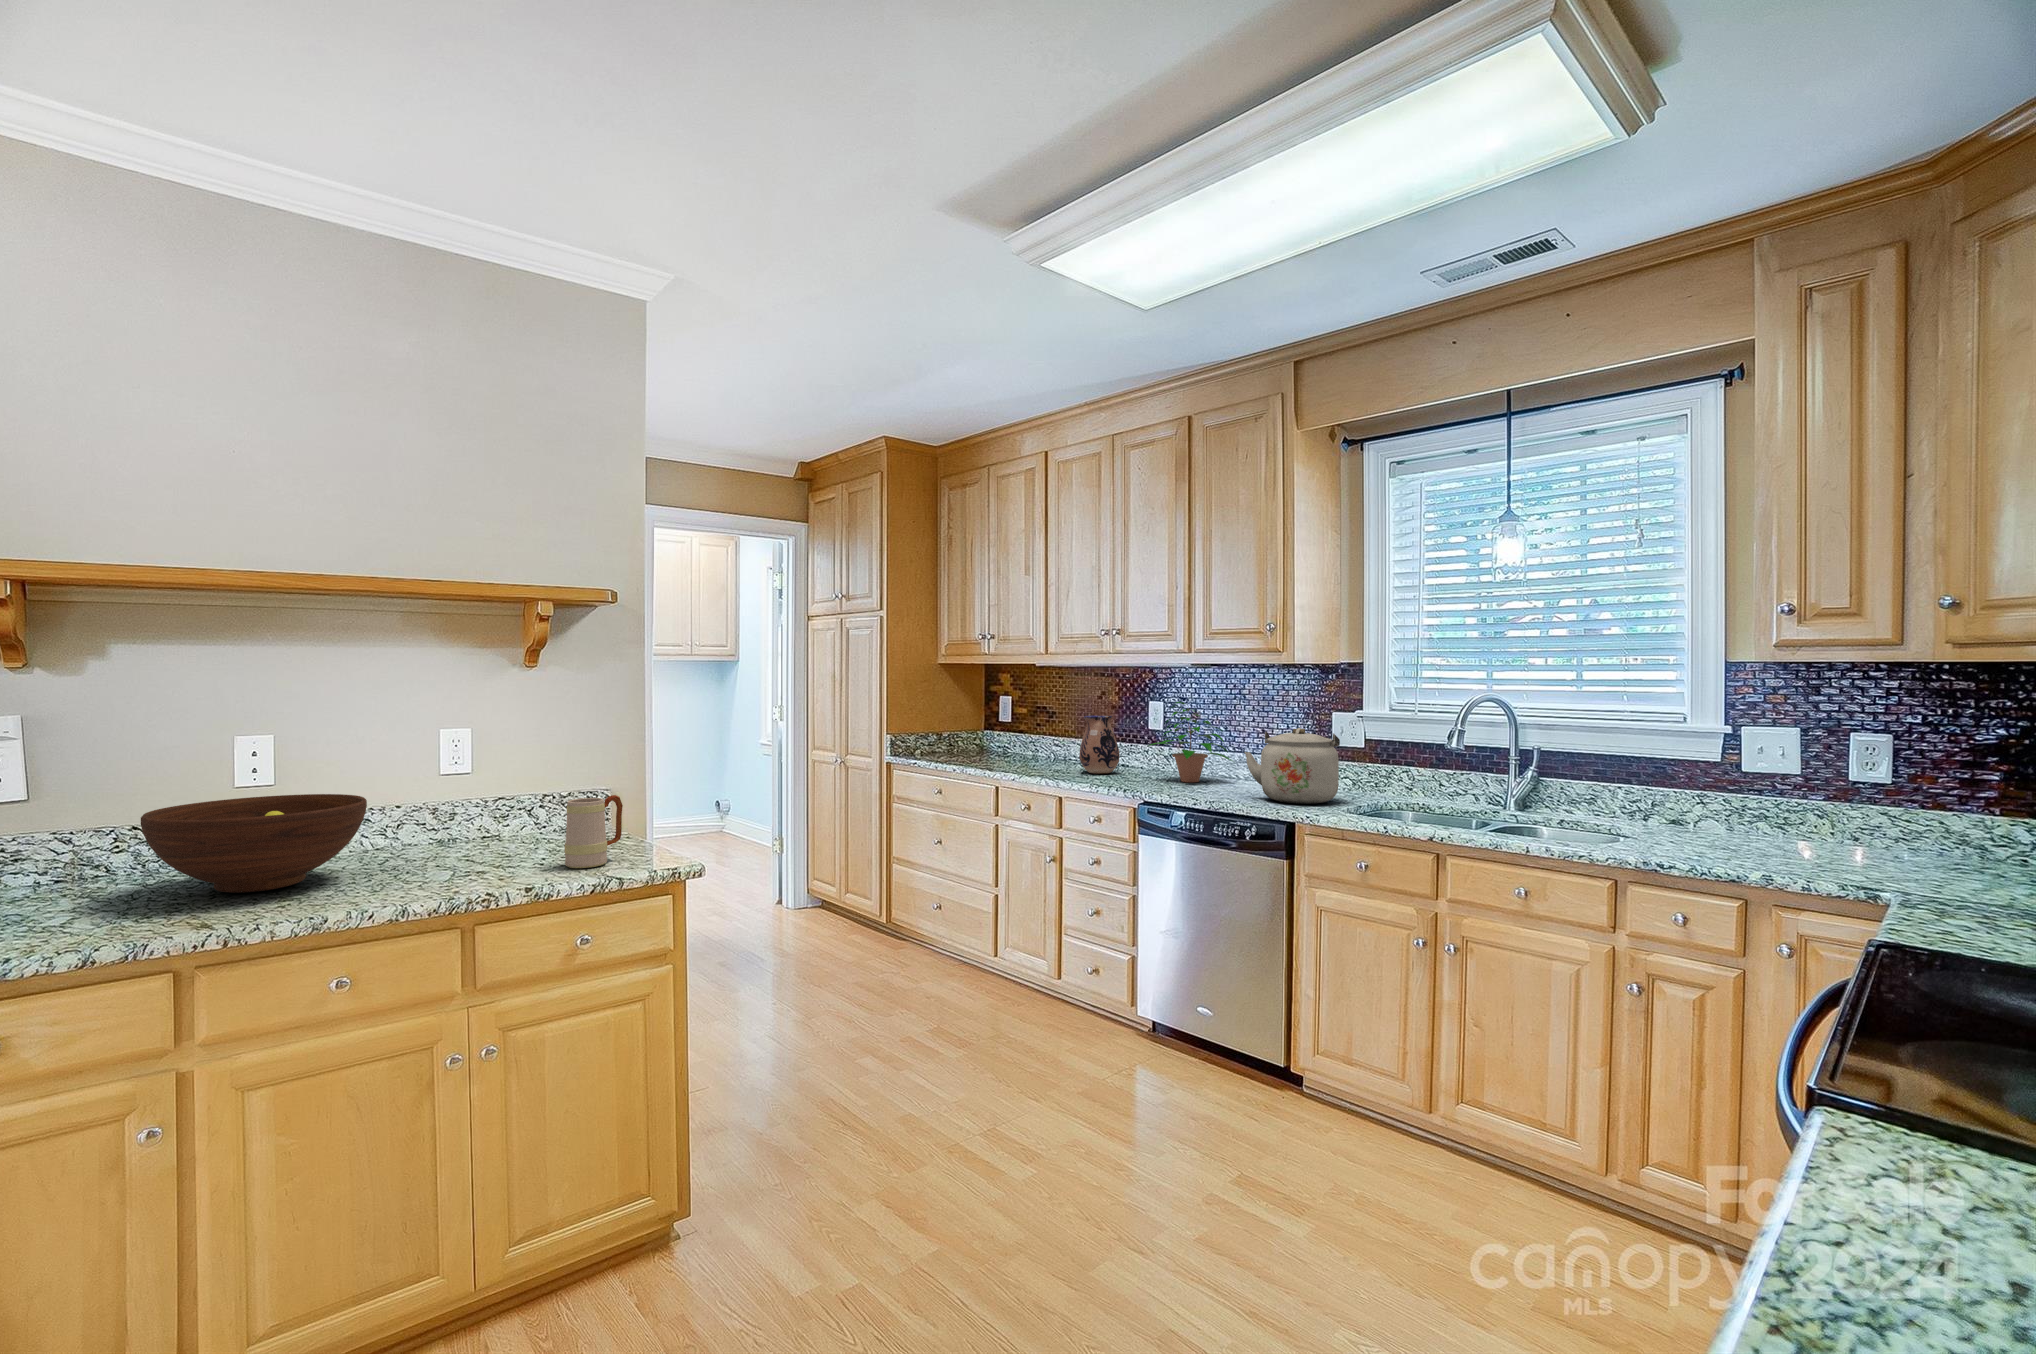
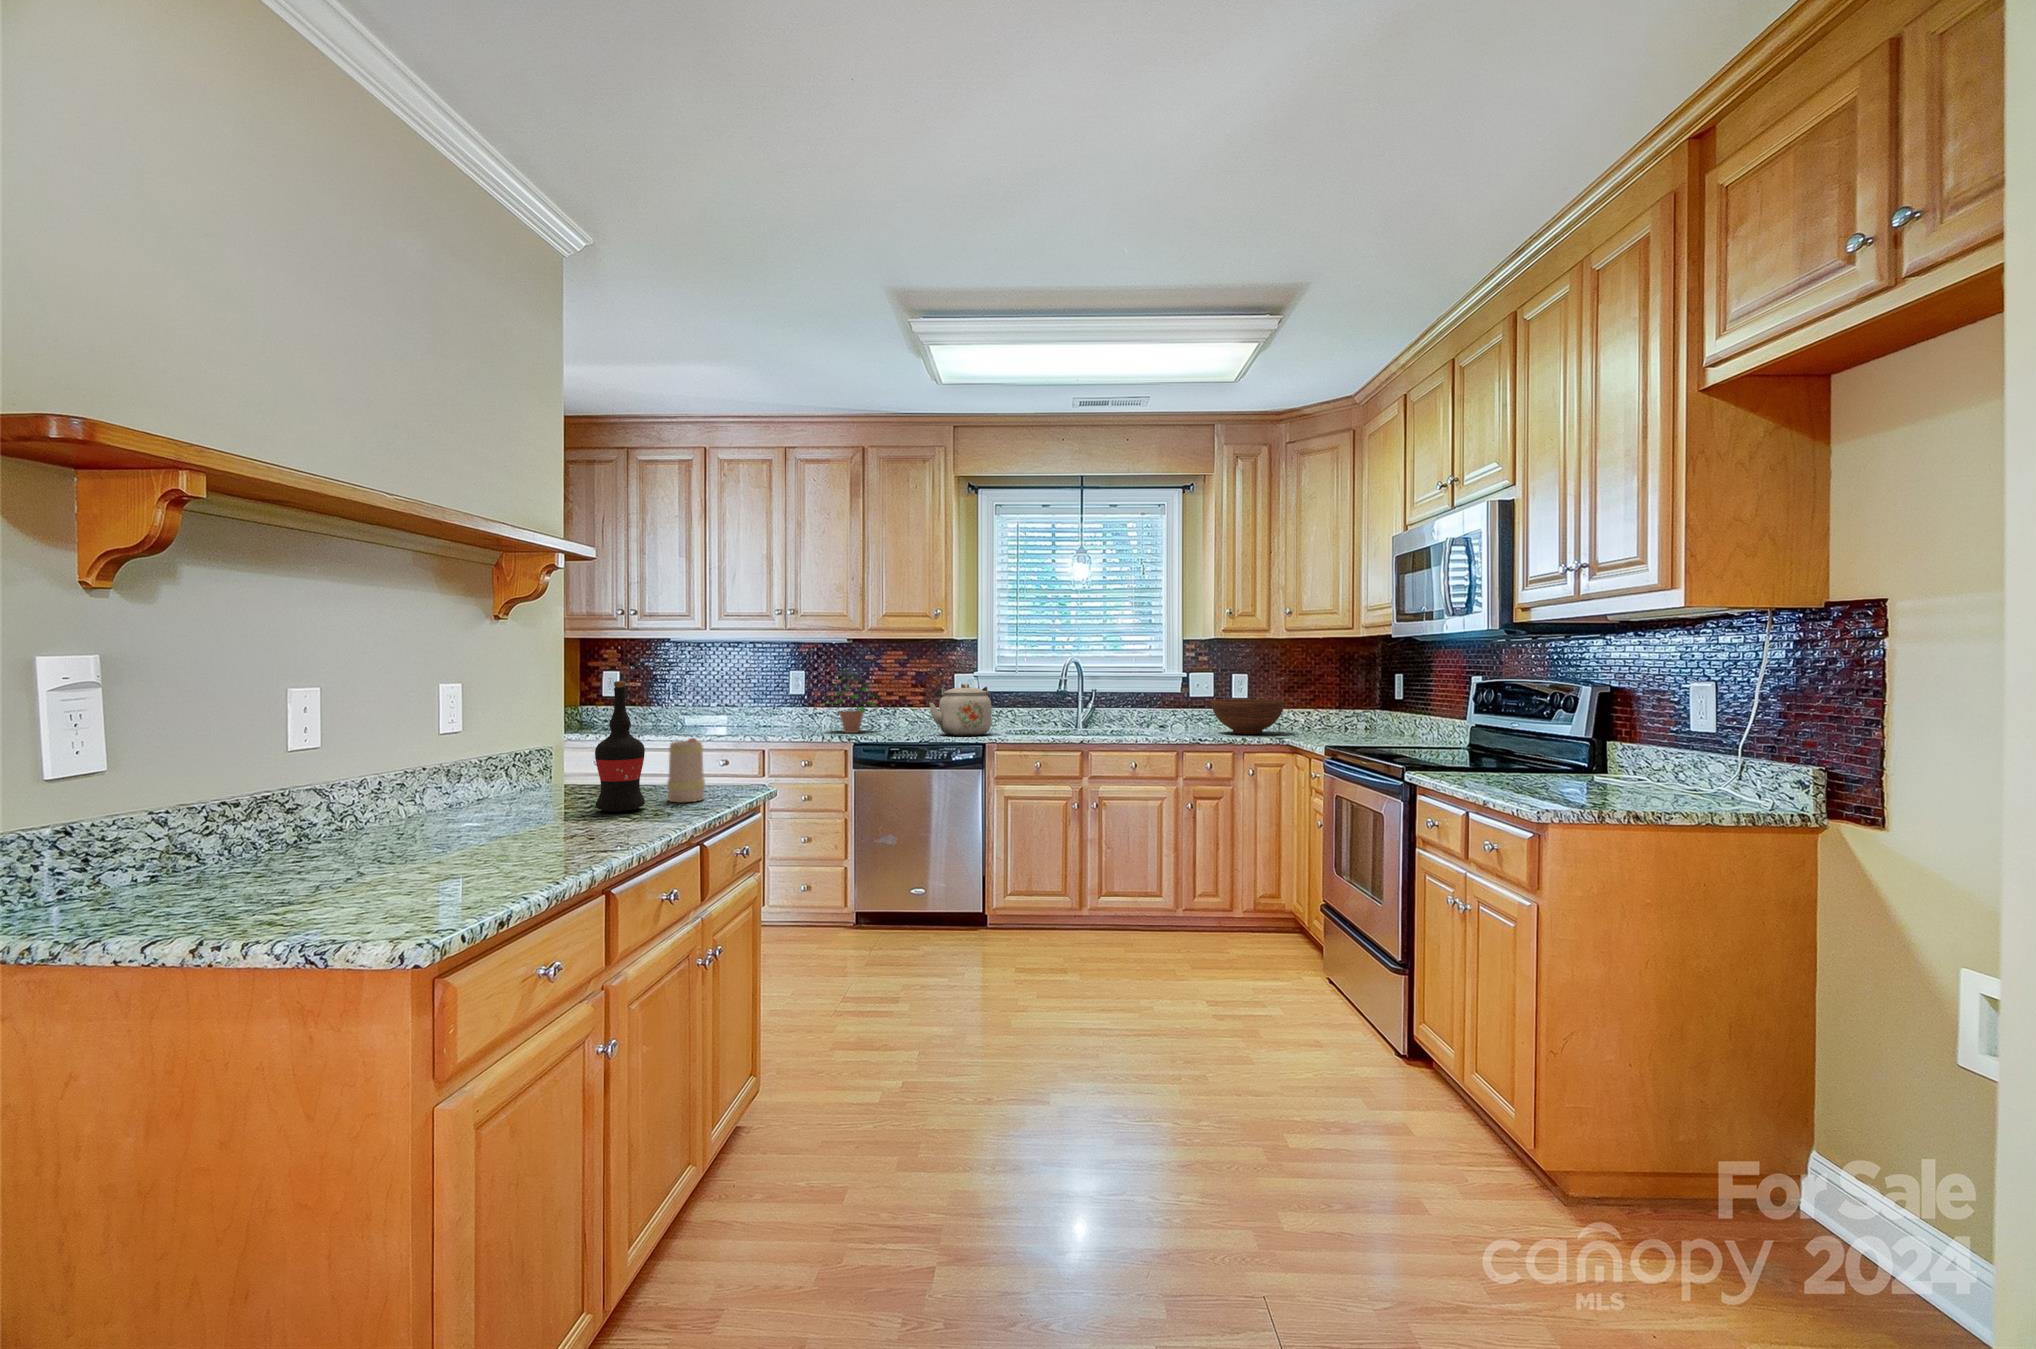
ceramic pitcher: present [1079,715,1120,774] -> none [740,683,779,733]
wine bottle: none [467,732,522,870] -> present [595,681,645,811]
fruit bowl: present [141,794,367,893] -> present [1211,699,1284,734]

